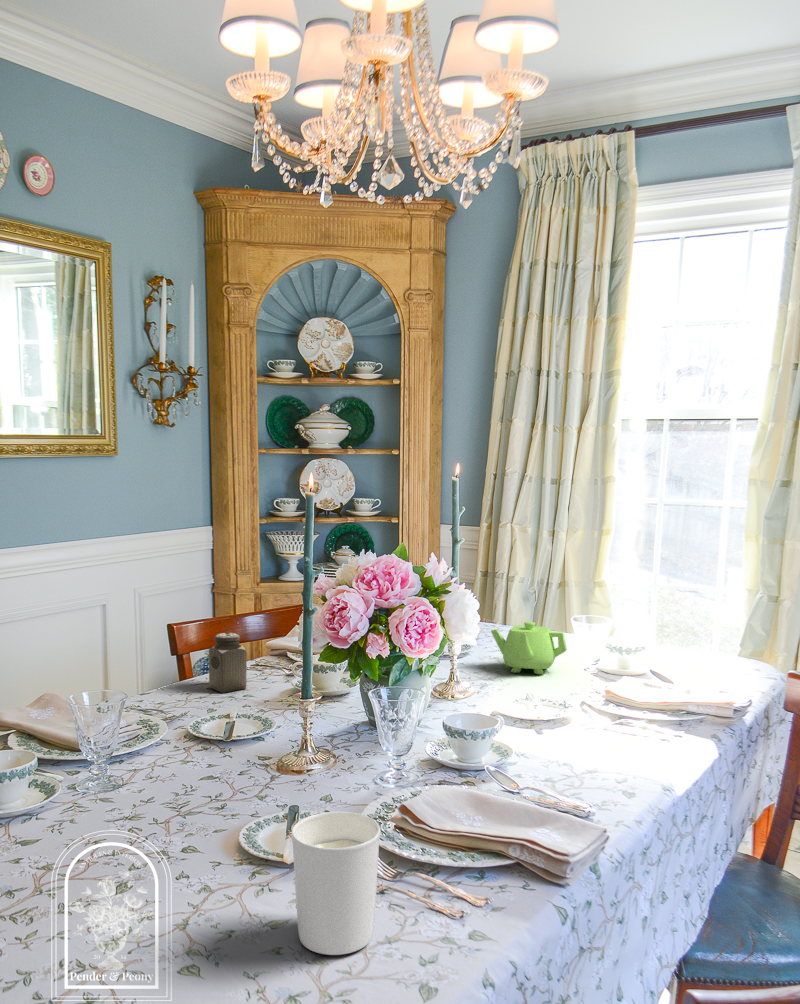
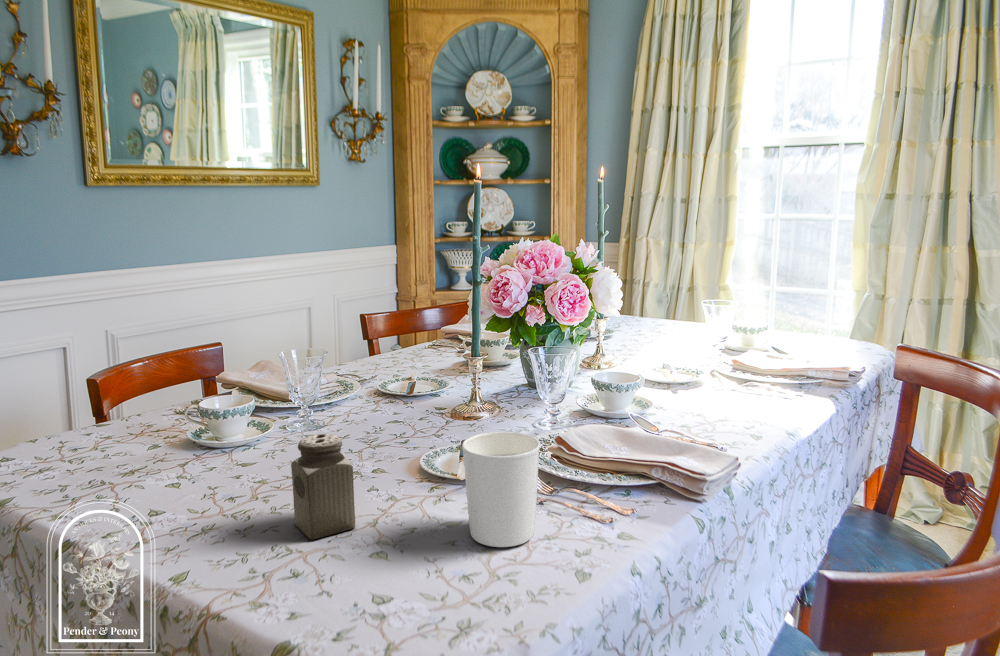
teapot: present [491,622,567,674] -> none [632,308,697,352]
salt shaker: present [209,633,247,693] -> present [291,434,355,540]

